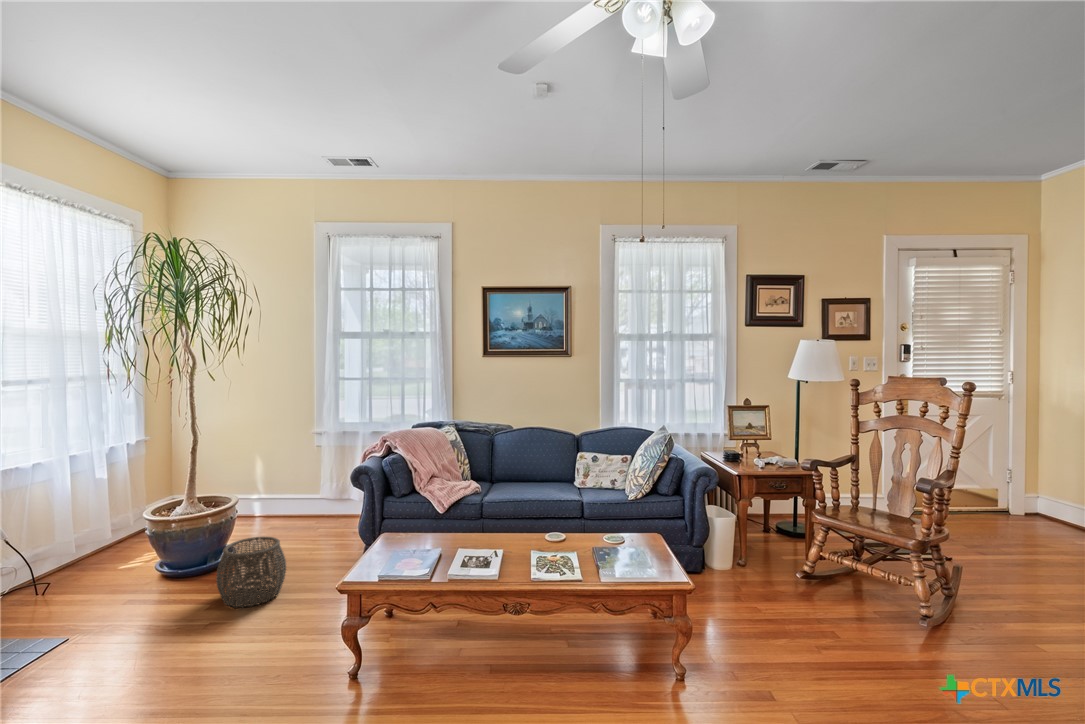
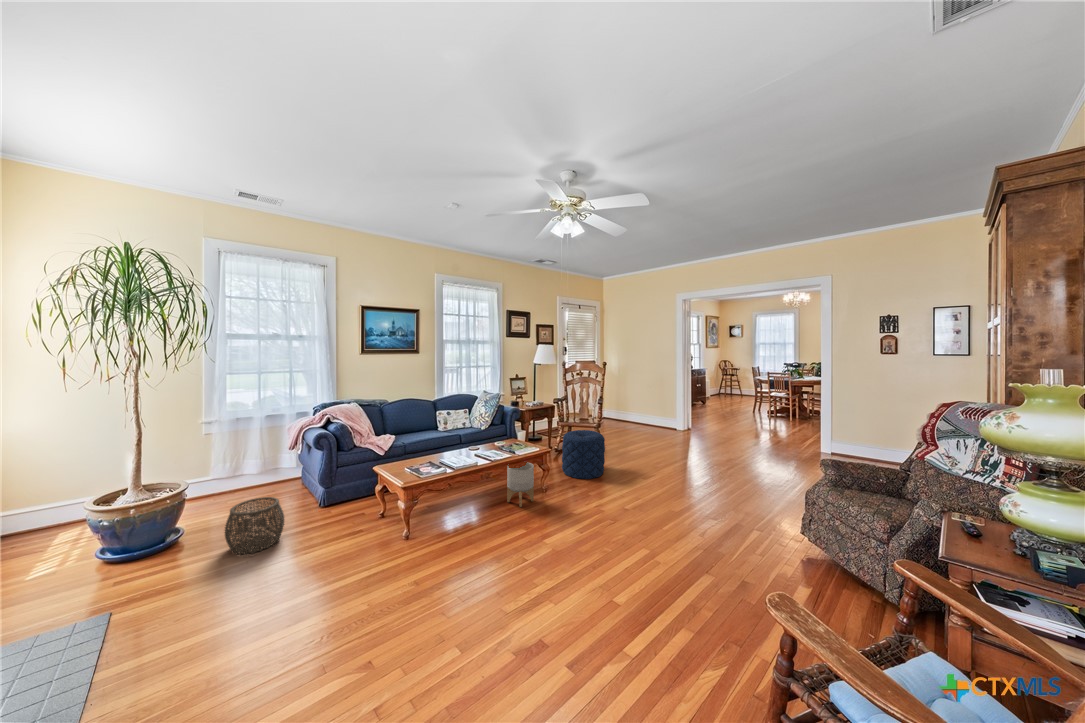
pouf: none [771,540,894,679] -> present [562,430,605,479]
planter: none [578,580,635,685] -> present [507,462,534,507]

